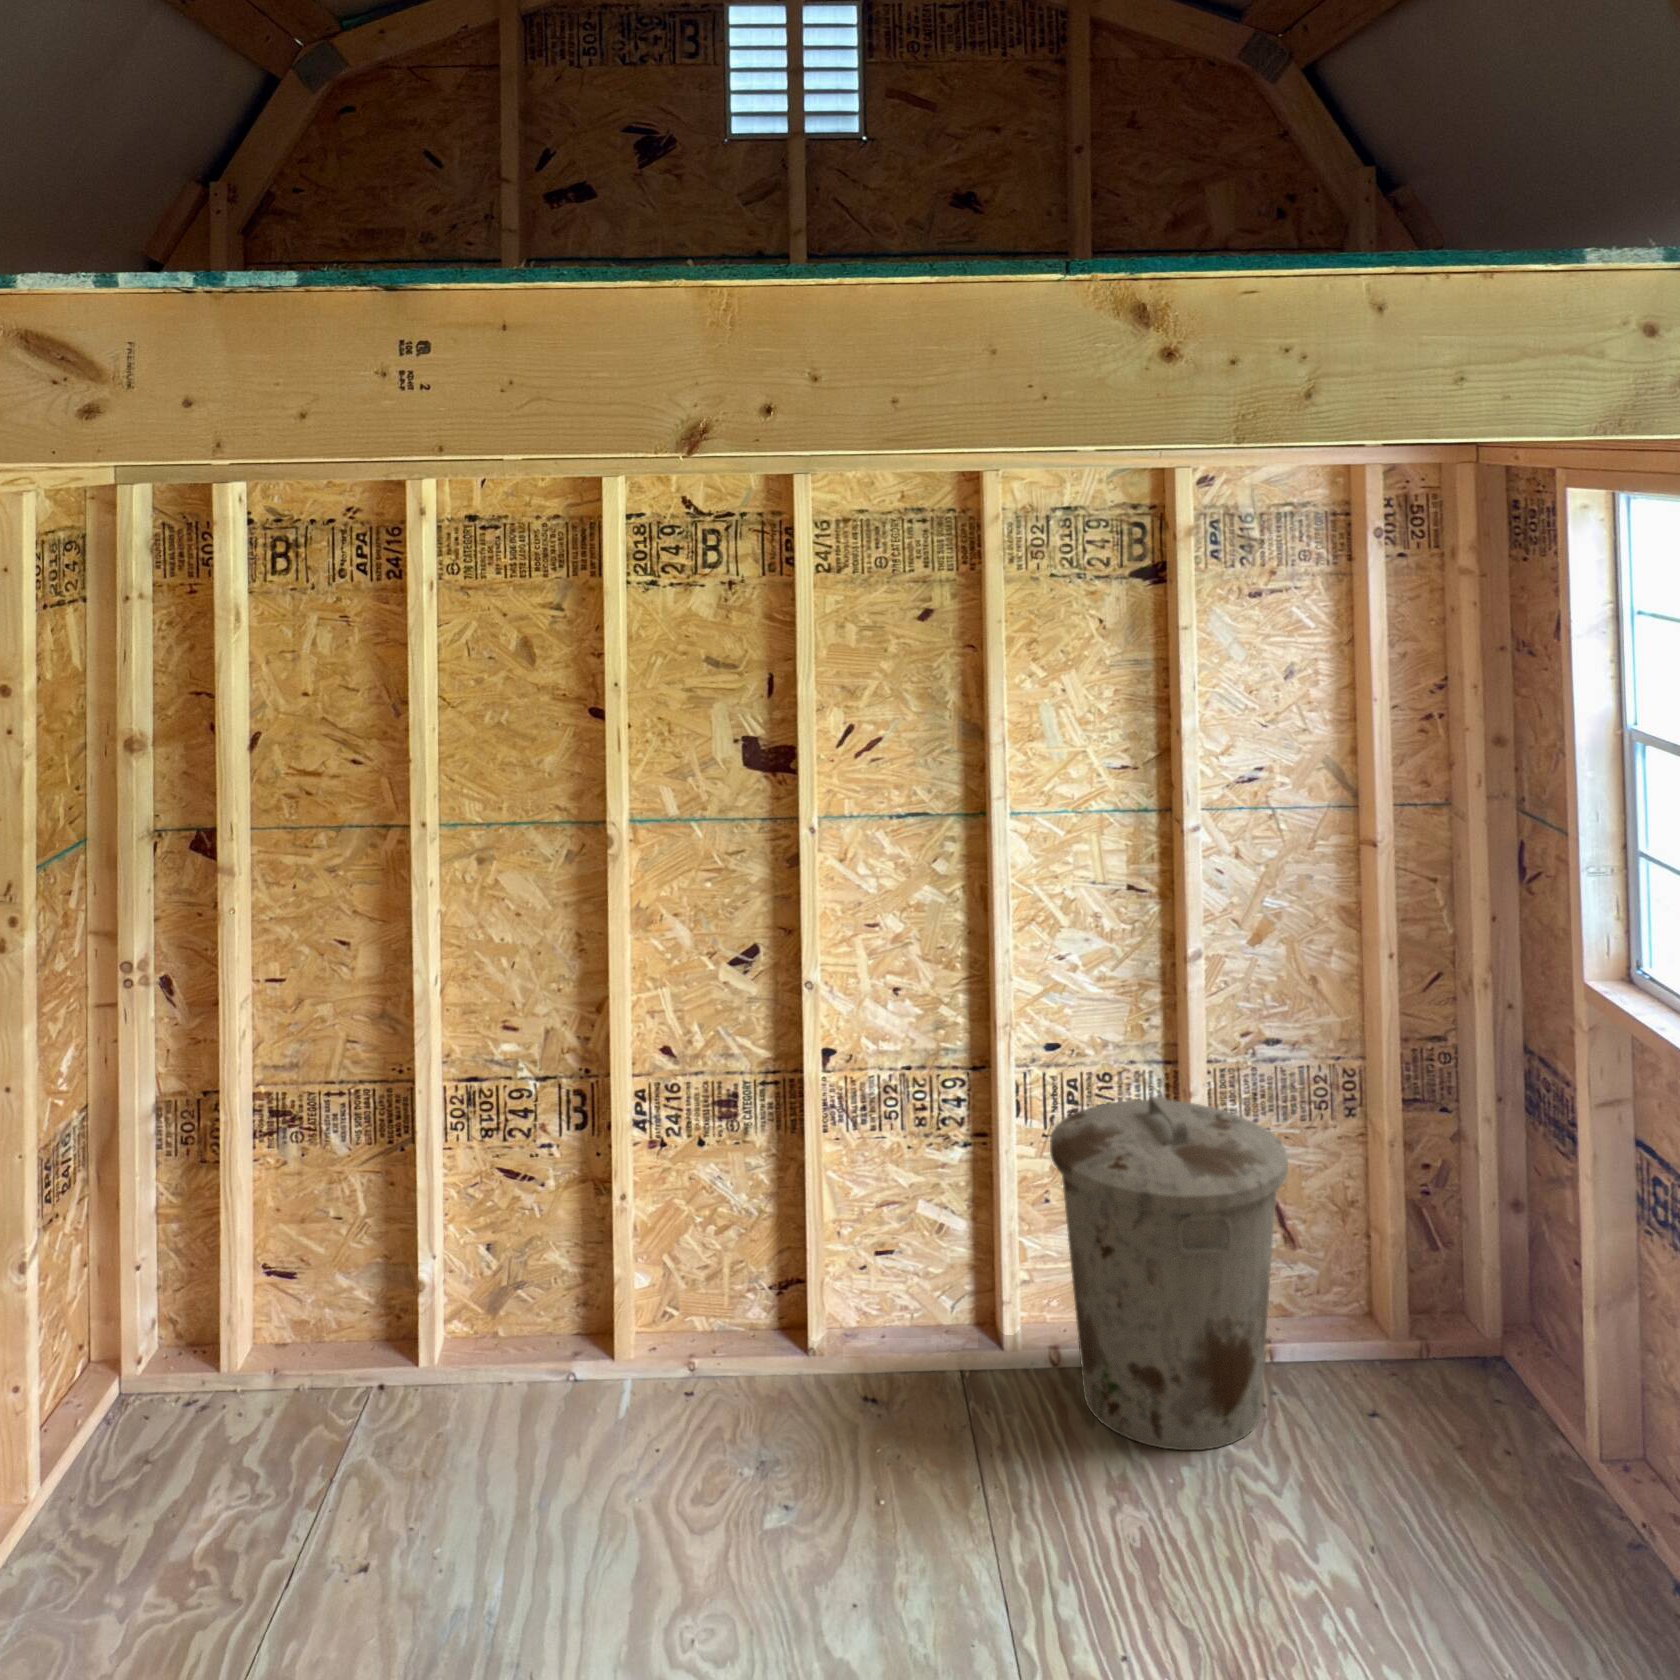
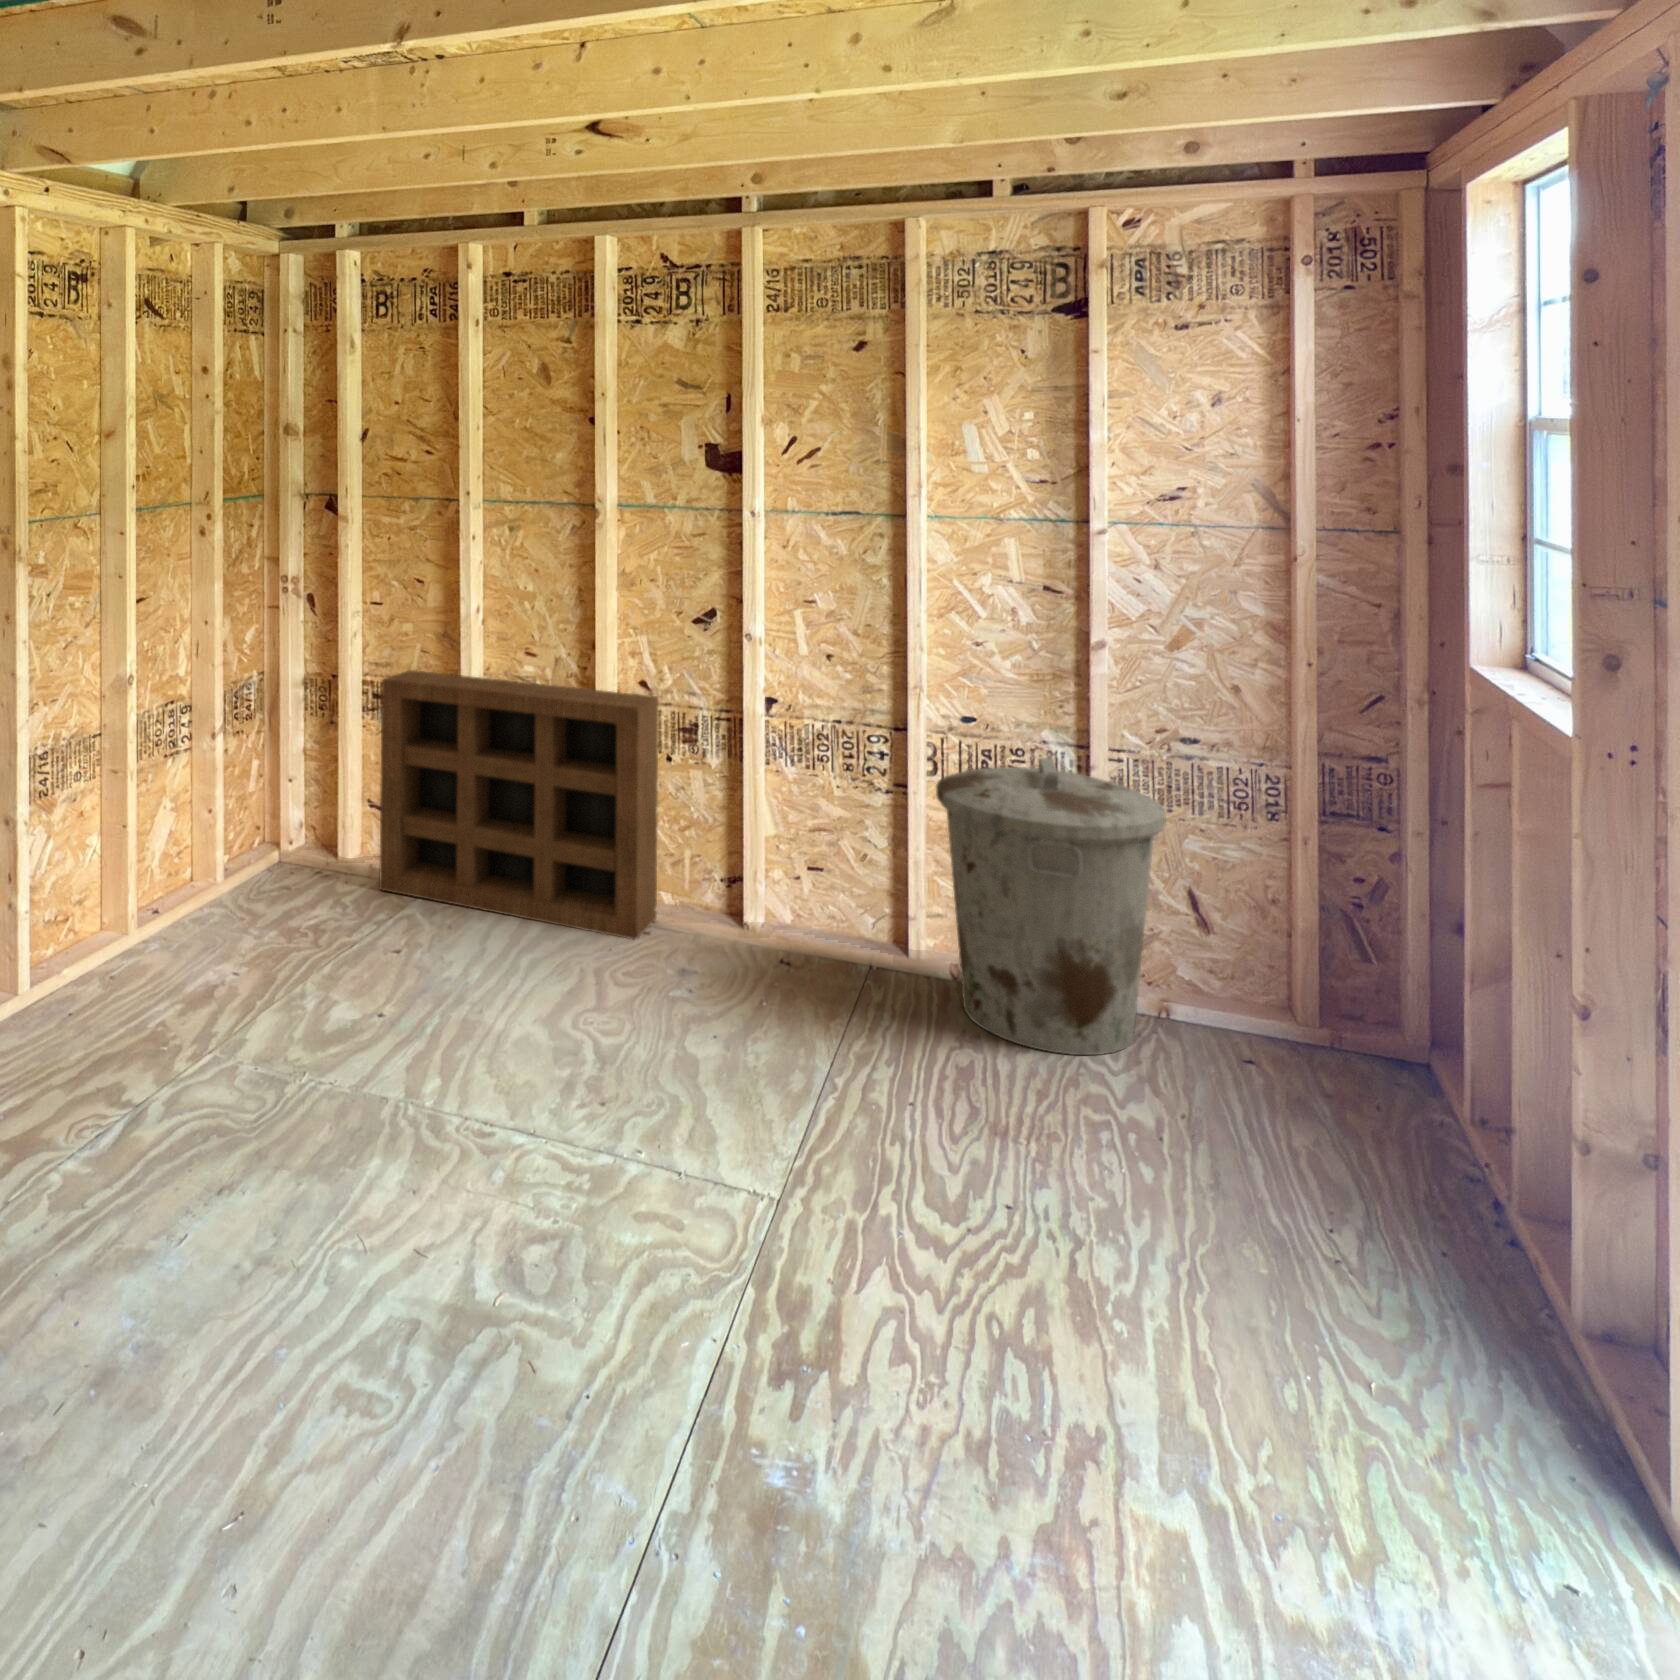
shelving unit: none [309,1069,695,1408] -> present [379,670,658,940]

